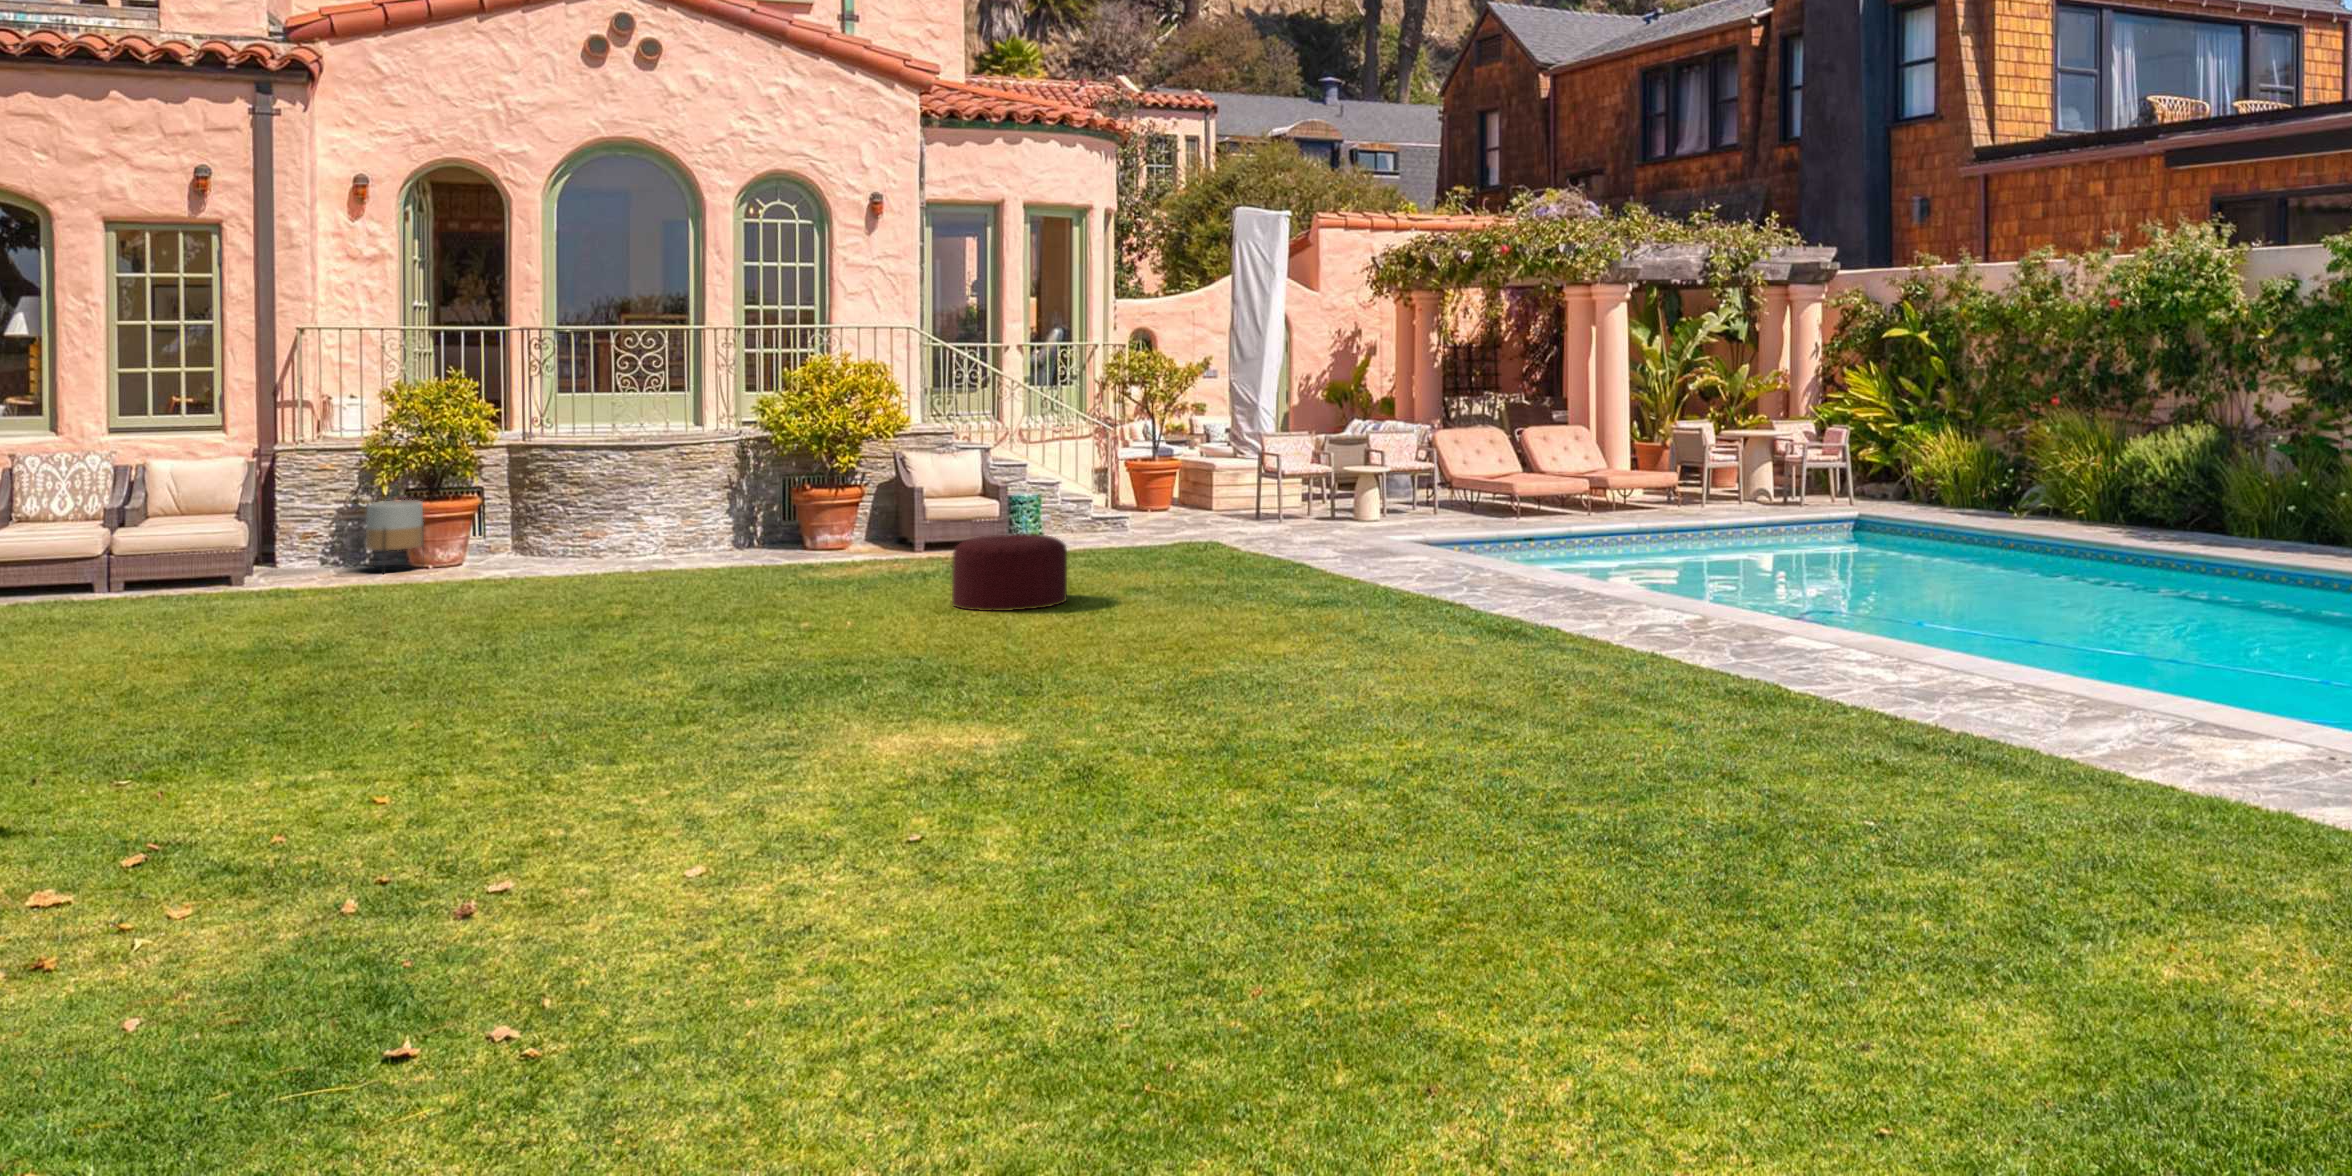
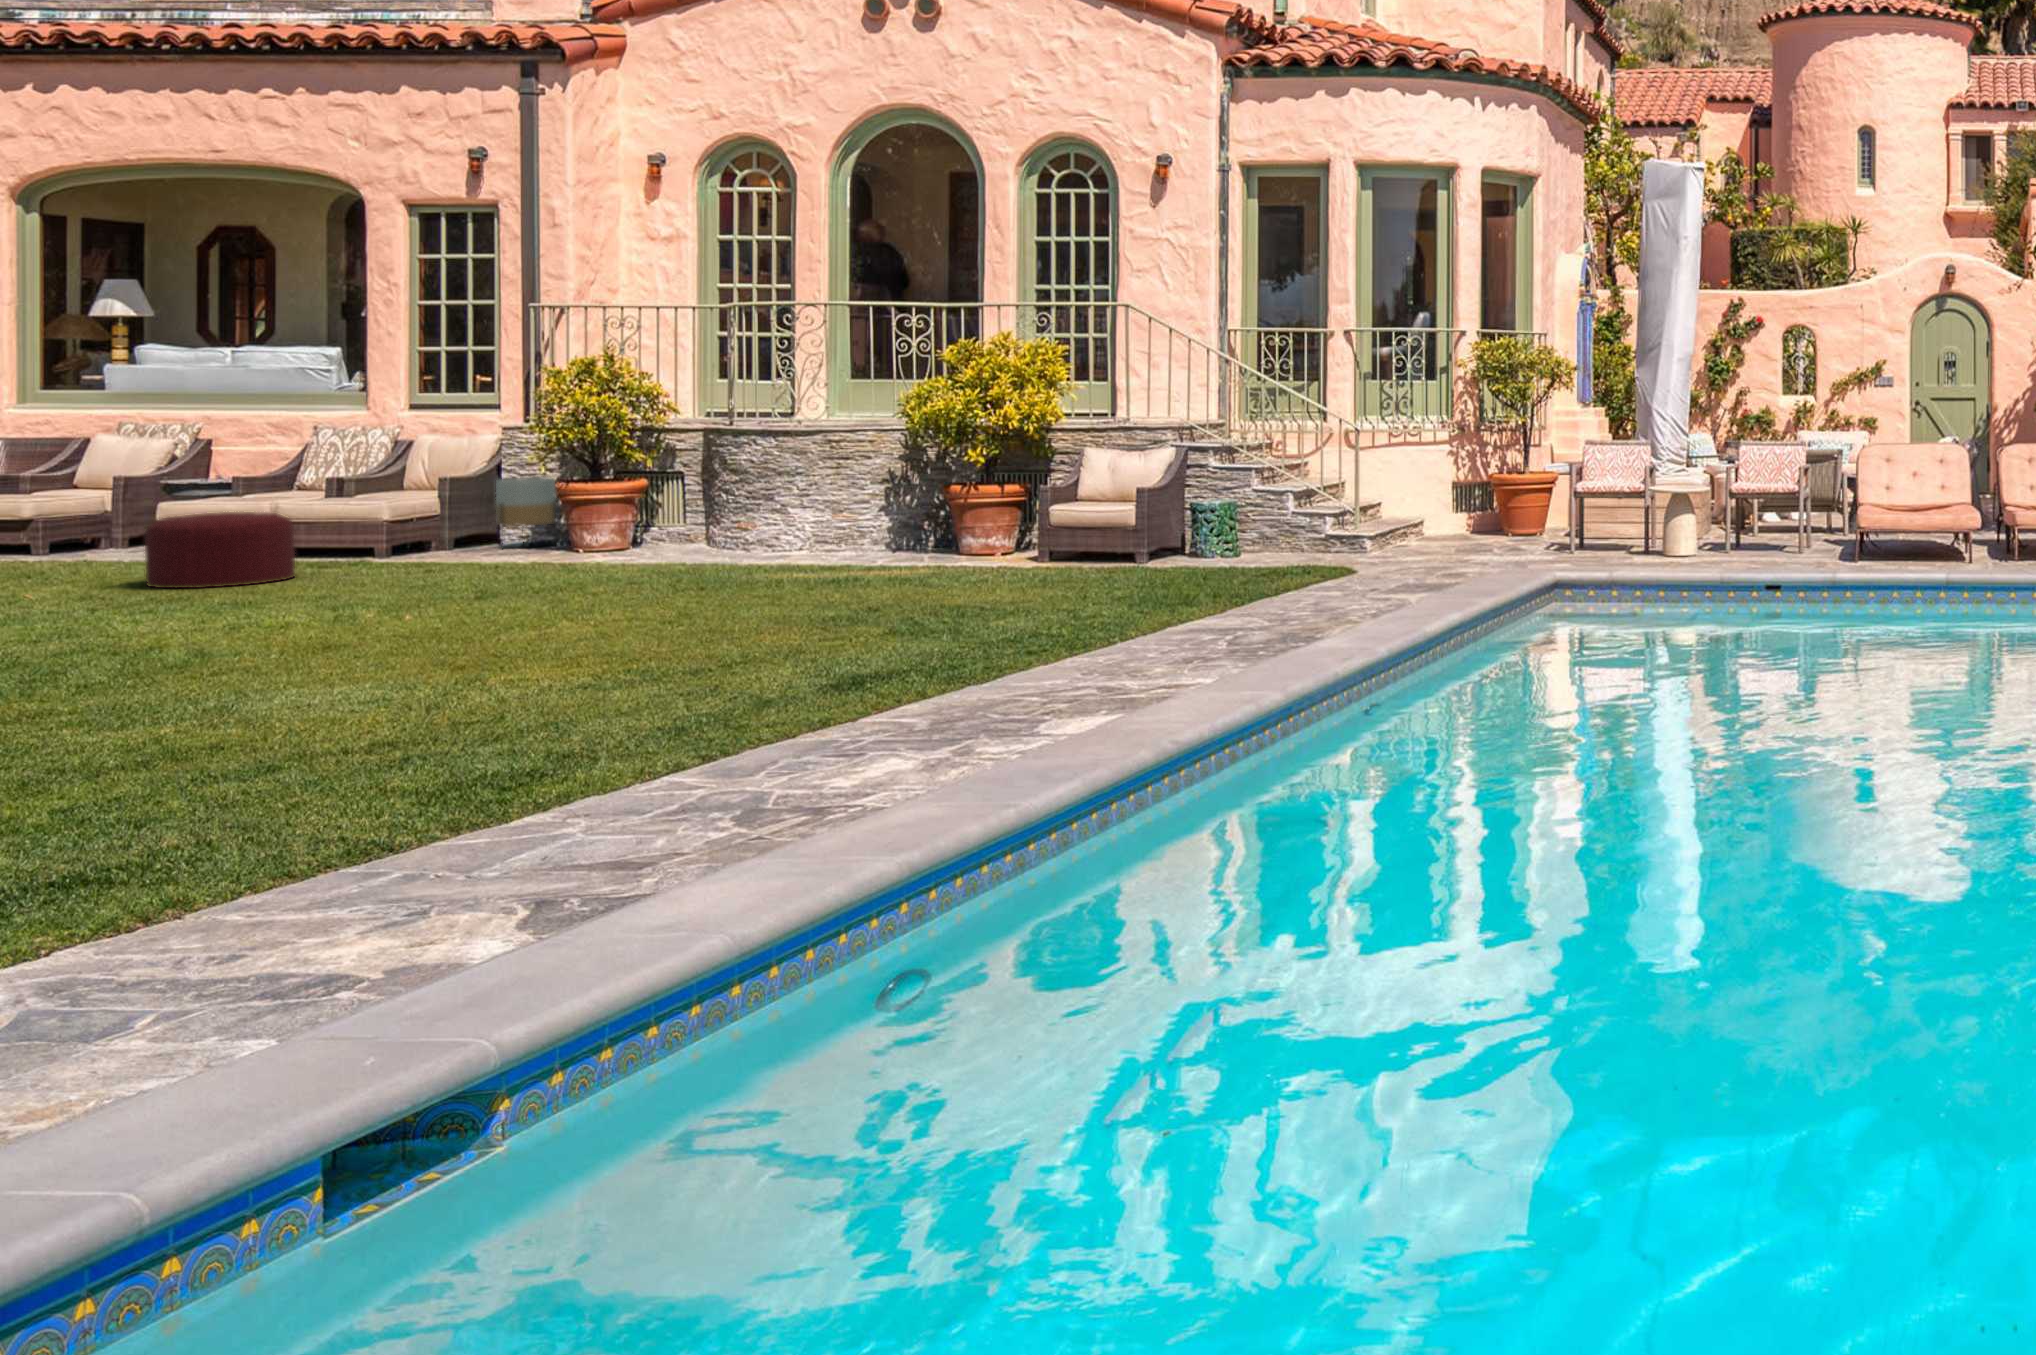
ottoman: present [952,534,1067,611] -> present [145,512,295,588]

